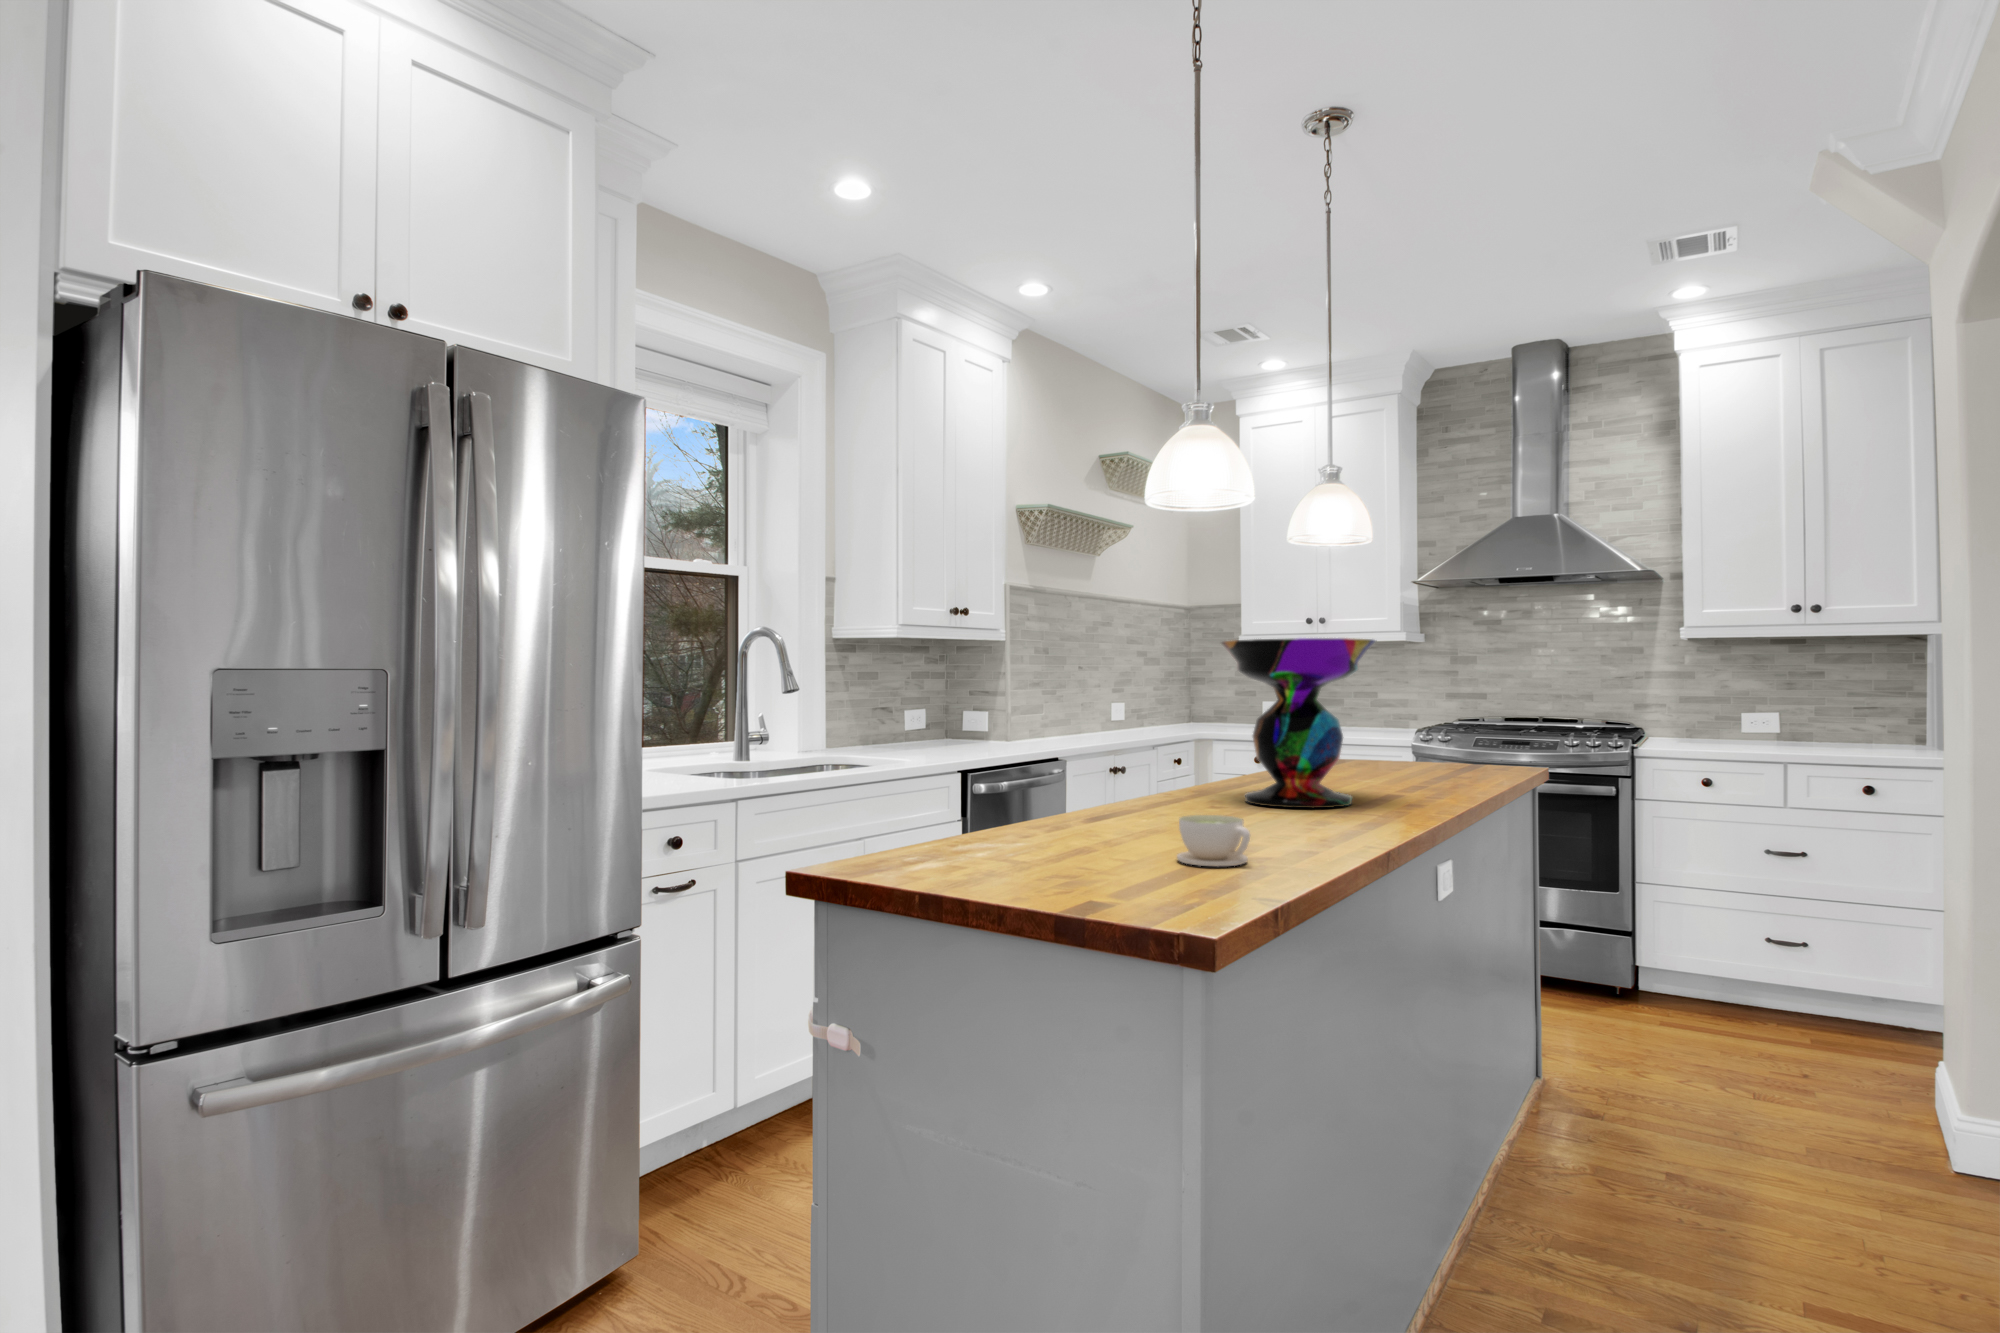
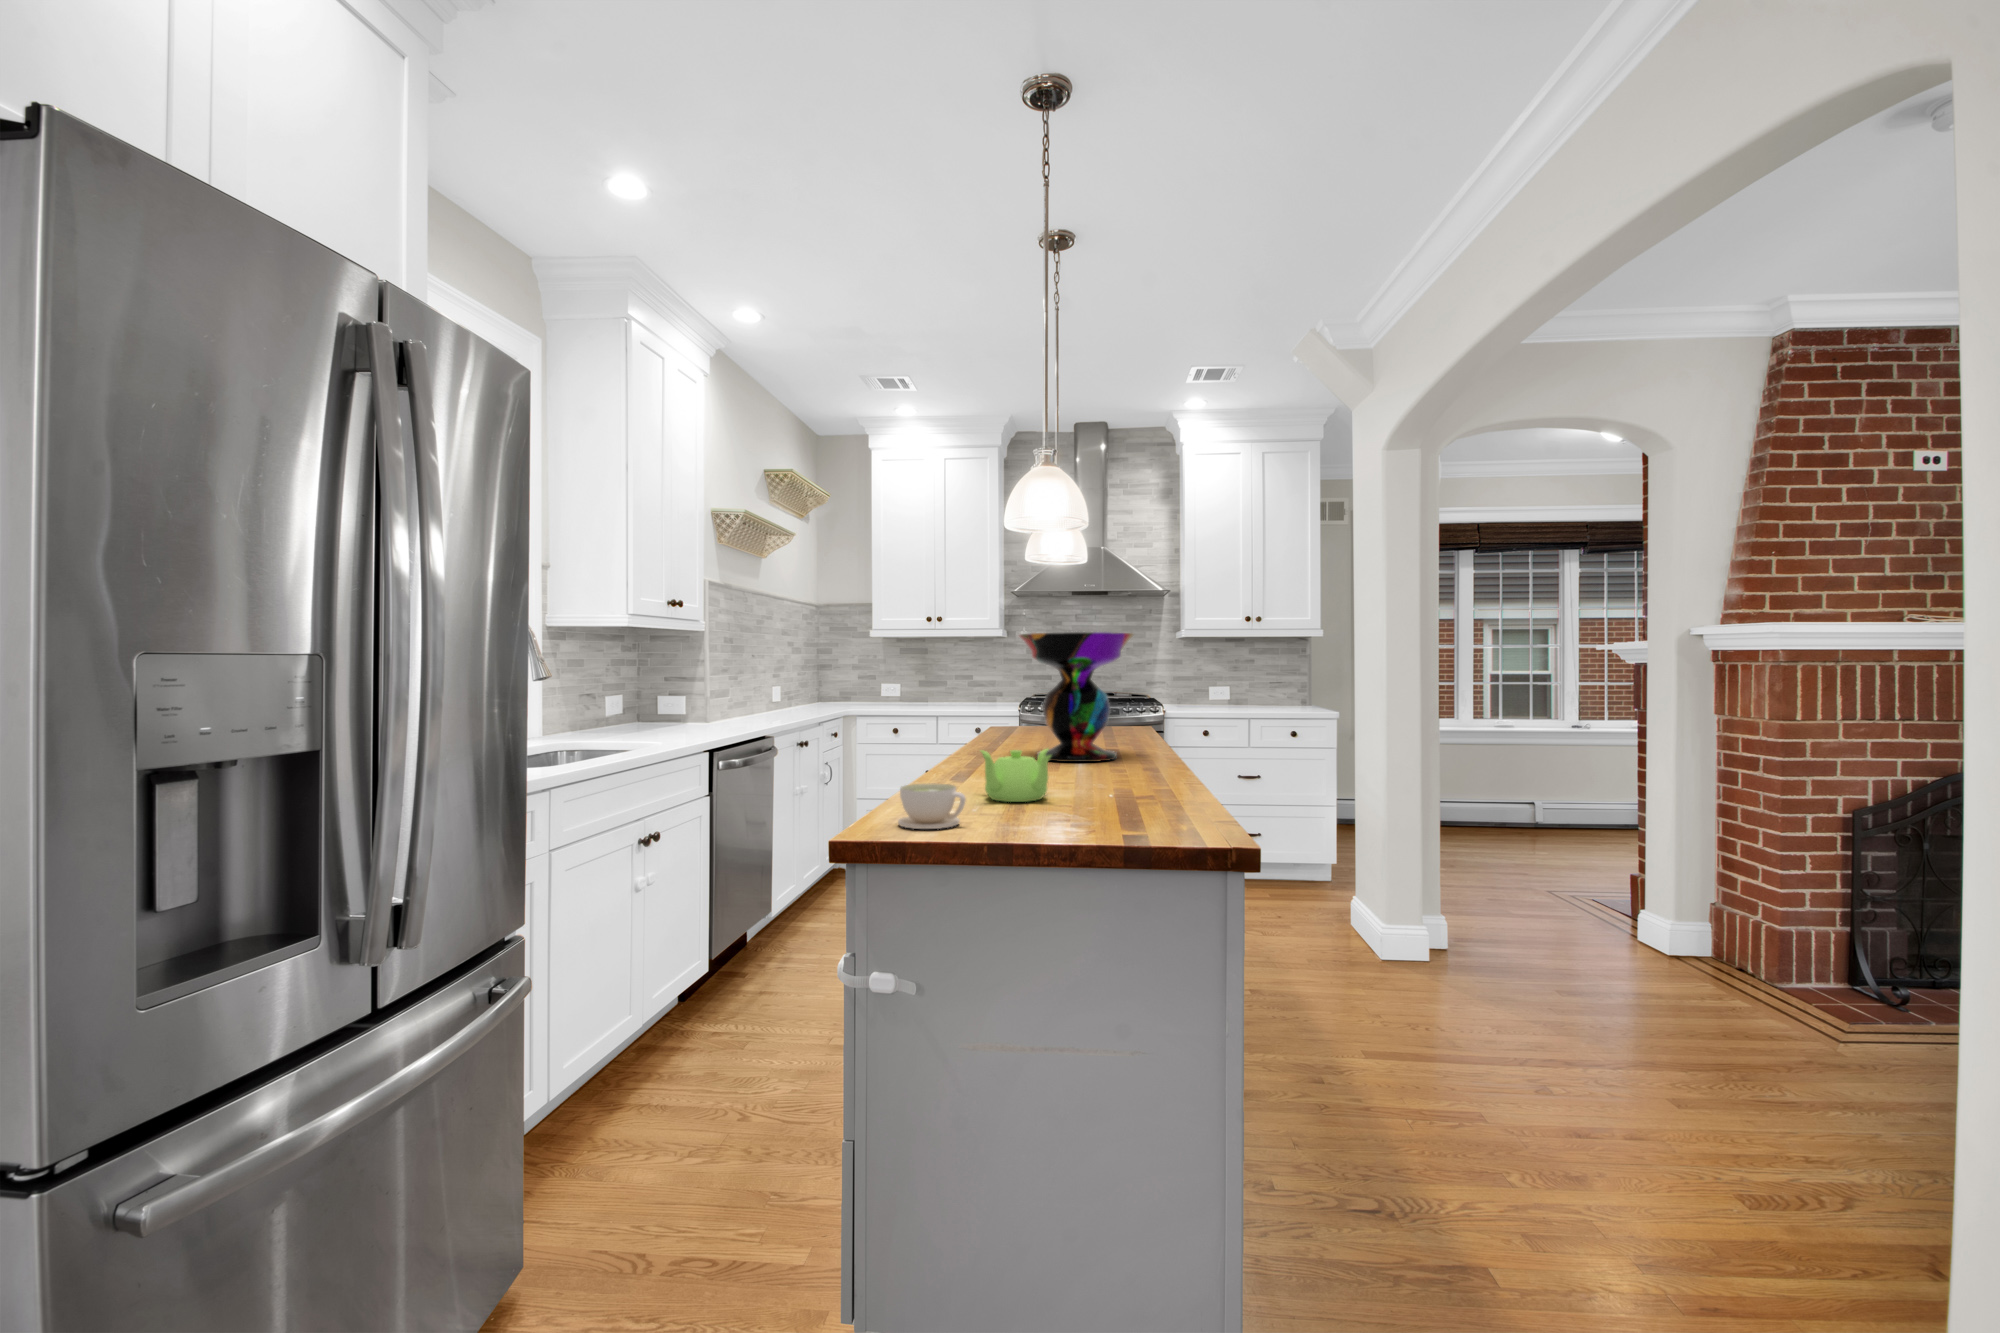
teapot: none [1026,784,1136,850] -> present [981,749,1052,802]
coffee cup: present [1177,815,1250,867] -> present [898,784,966,829]

